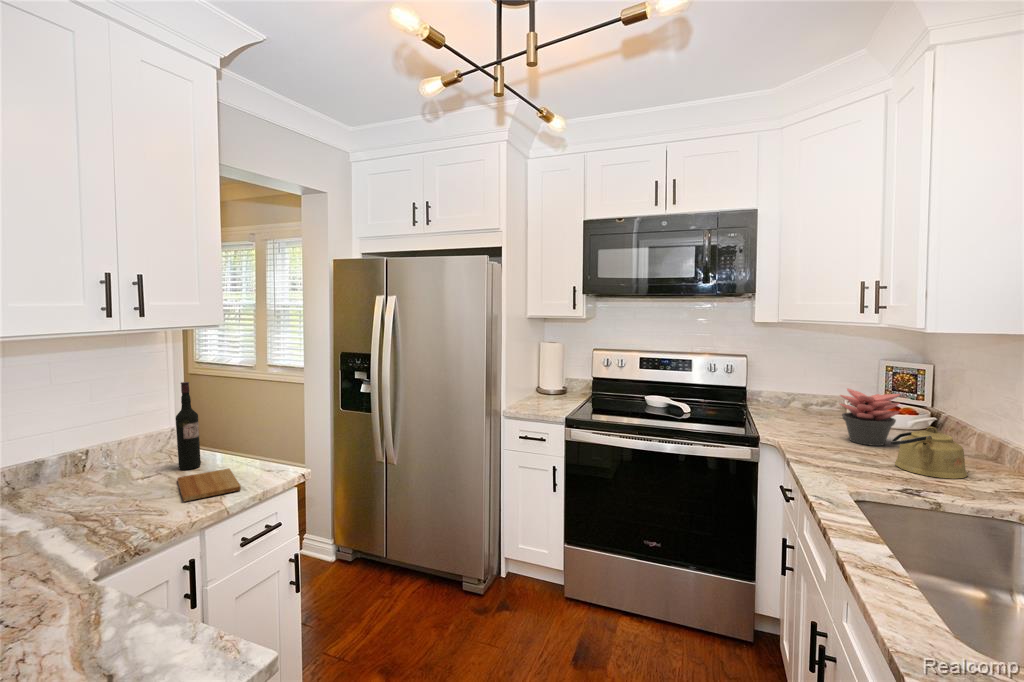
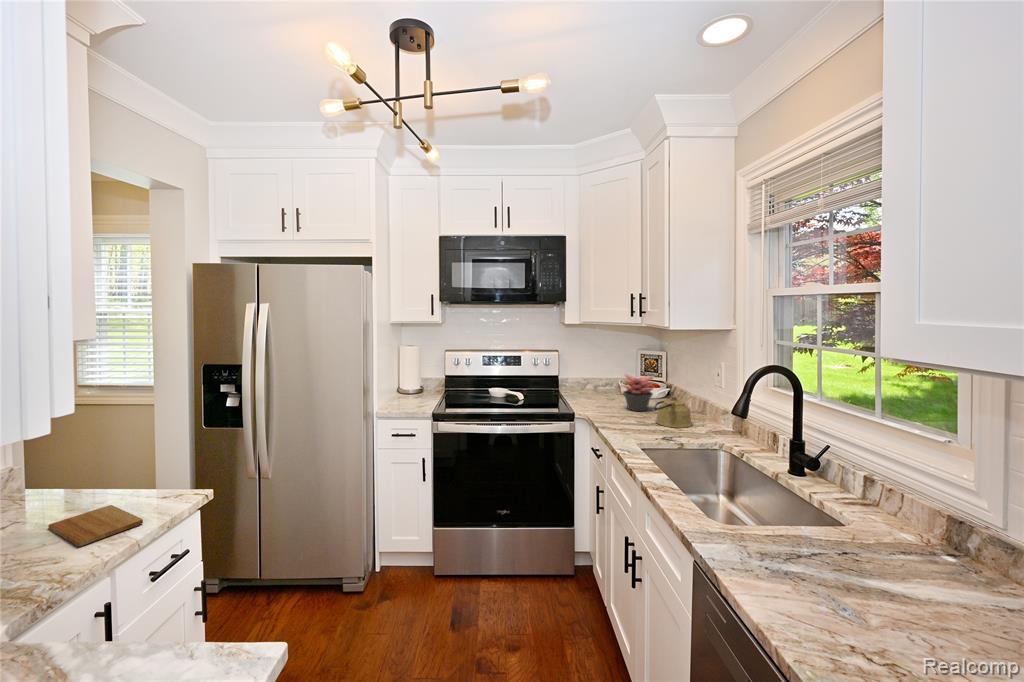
wine bottle: present [176,382,201,470] -> none [31,419,66,516]

